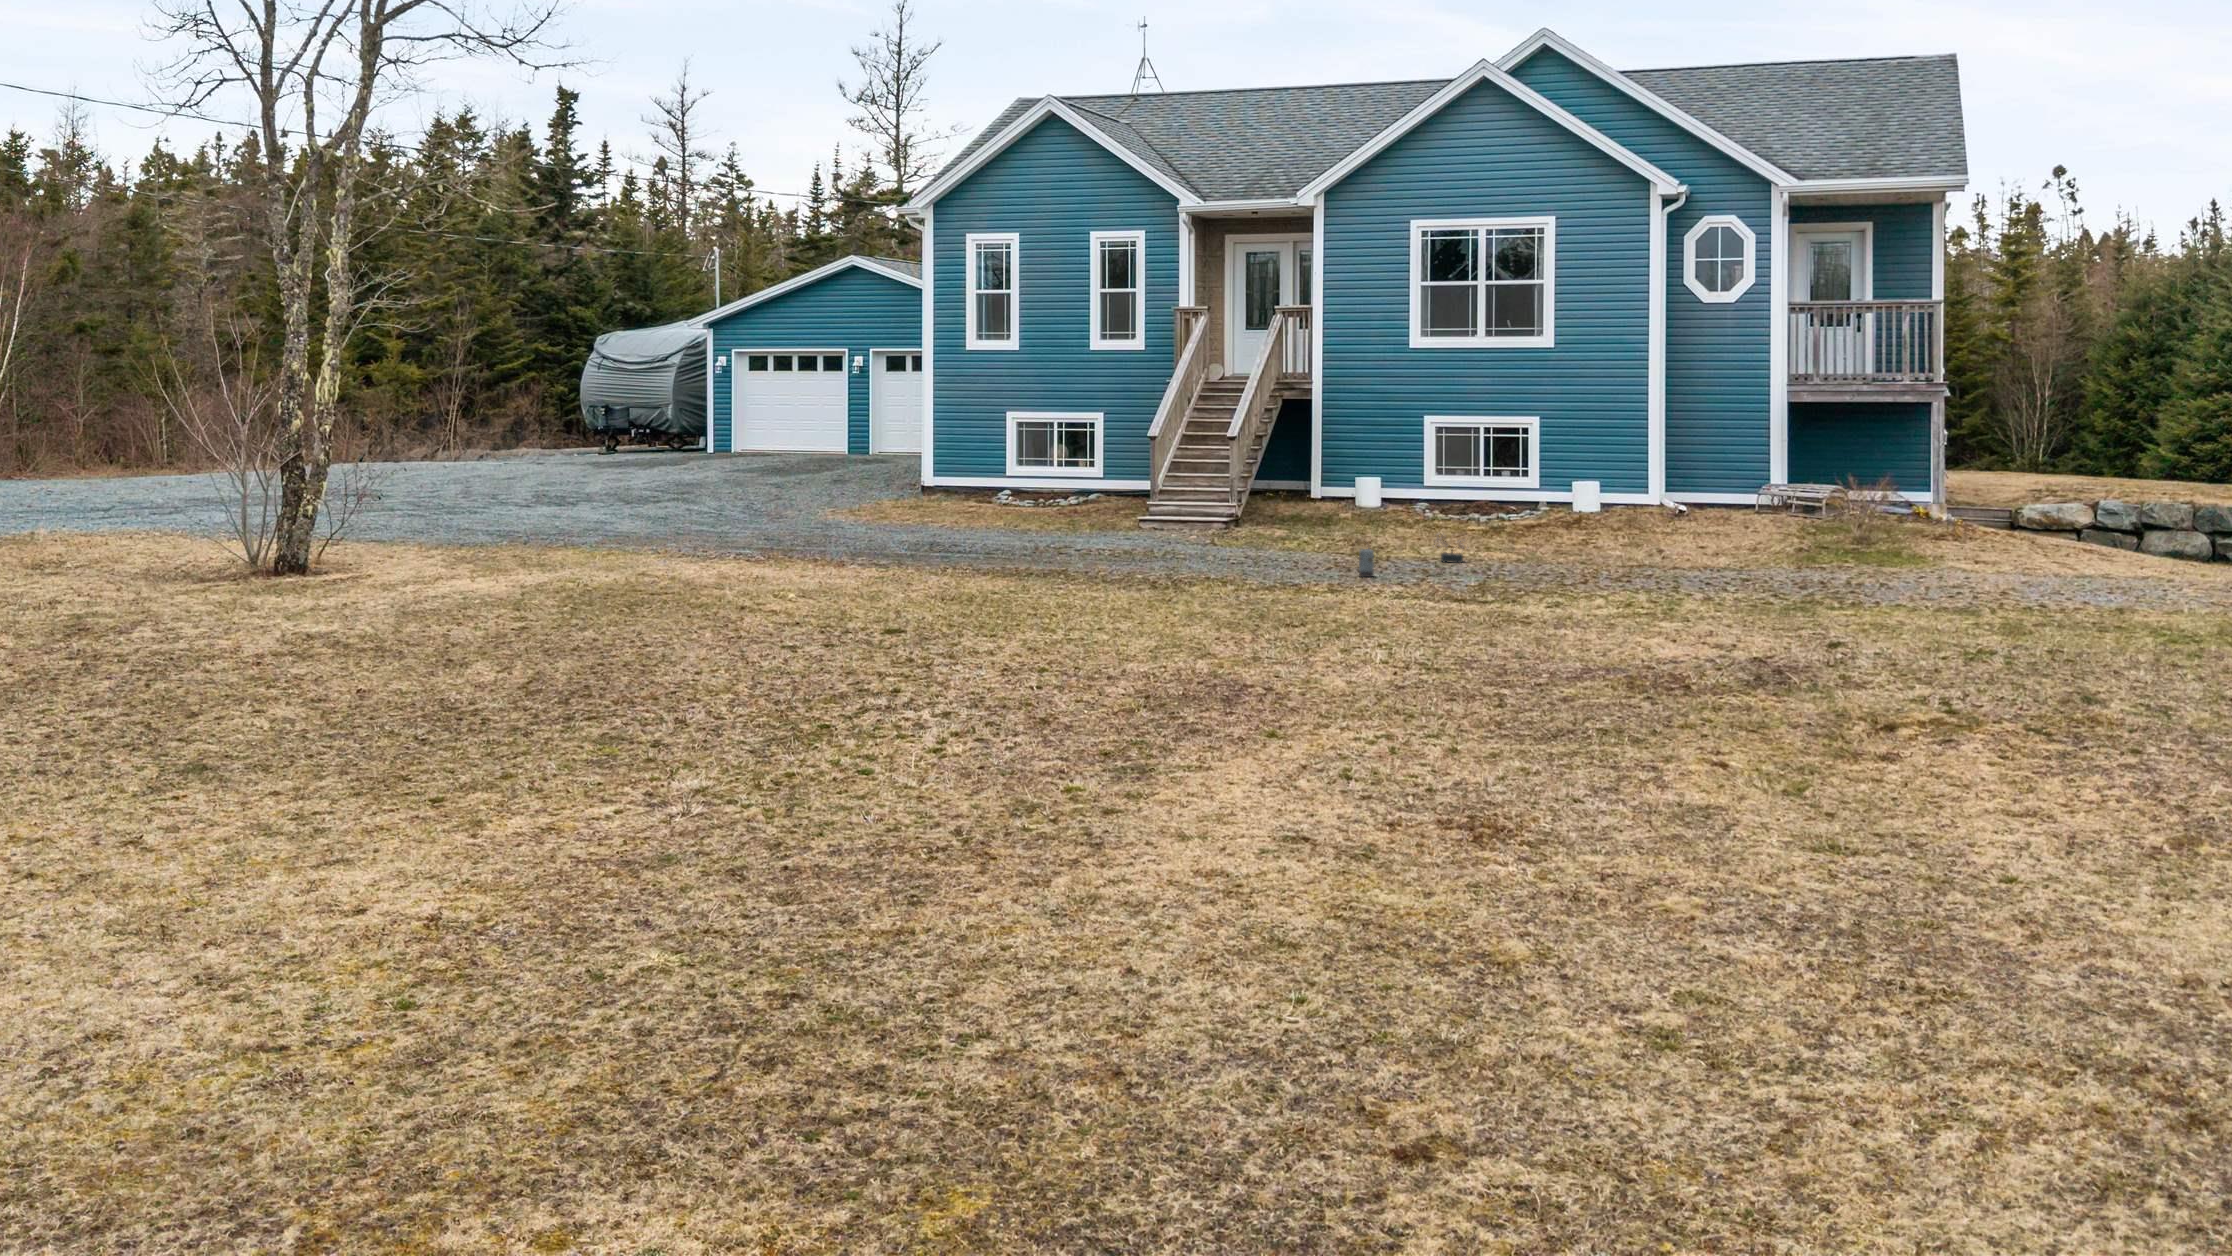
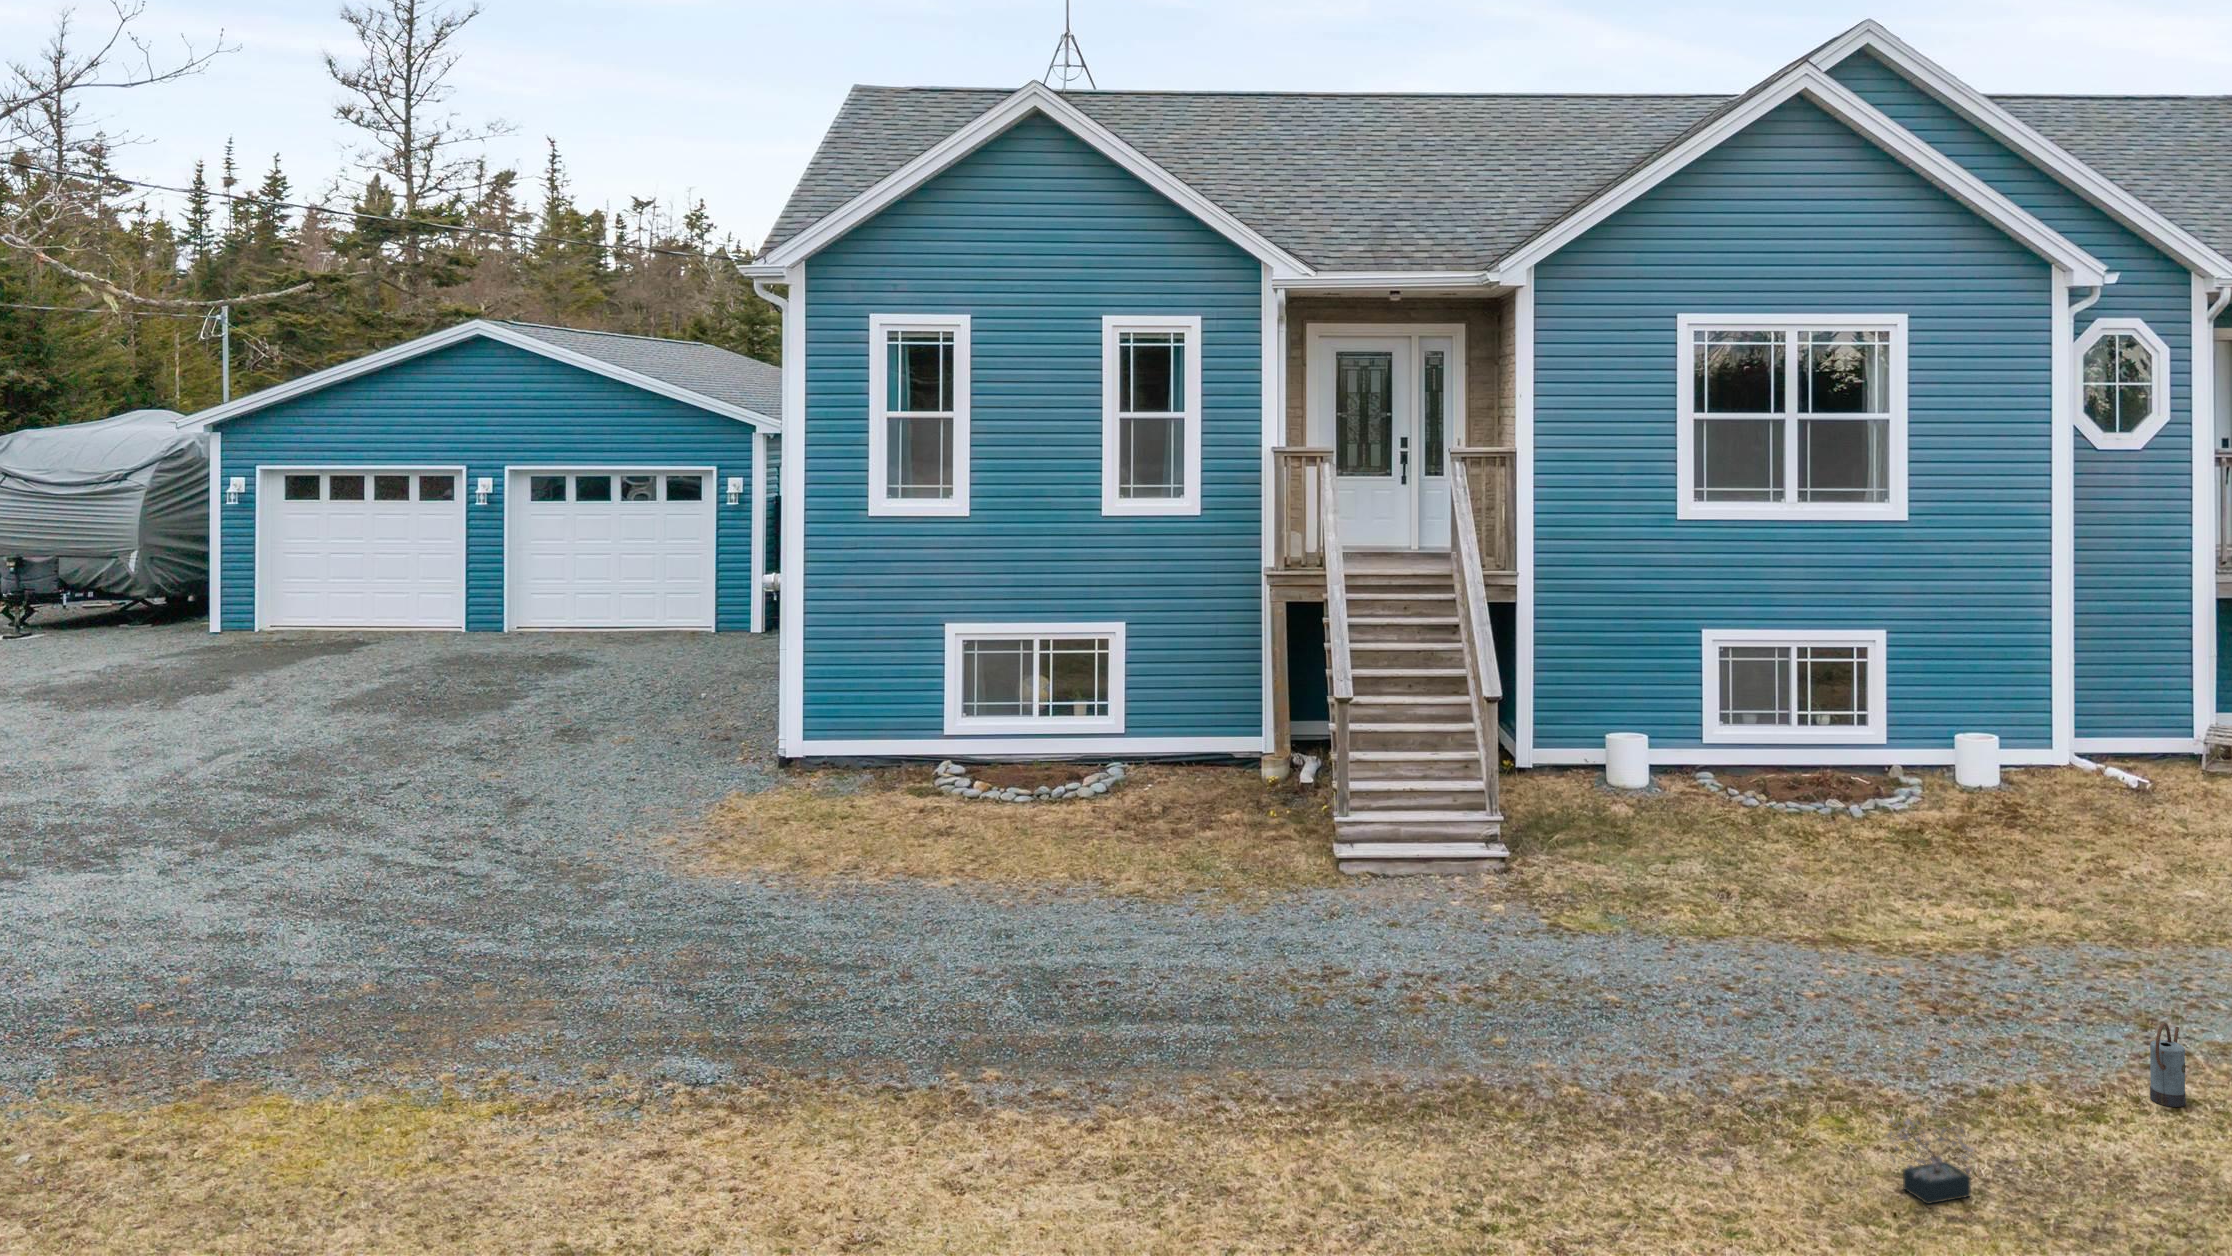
decorative plant: present [1437,537,1464,563] -> present [1888,1116,1973,1204]

